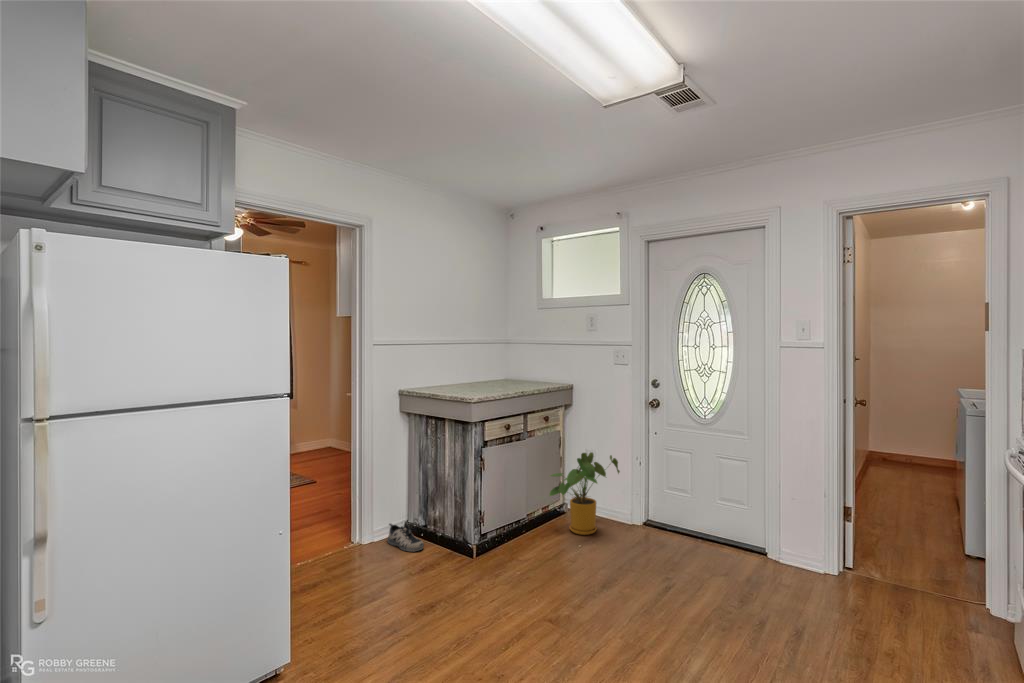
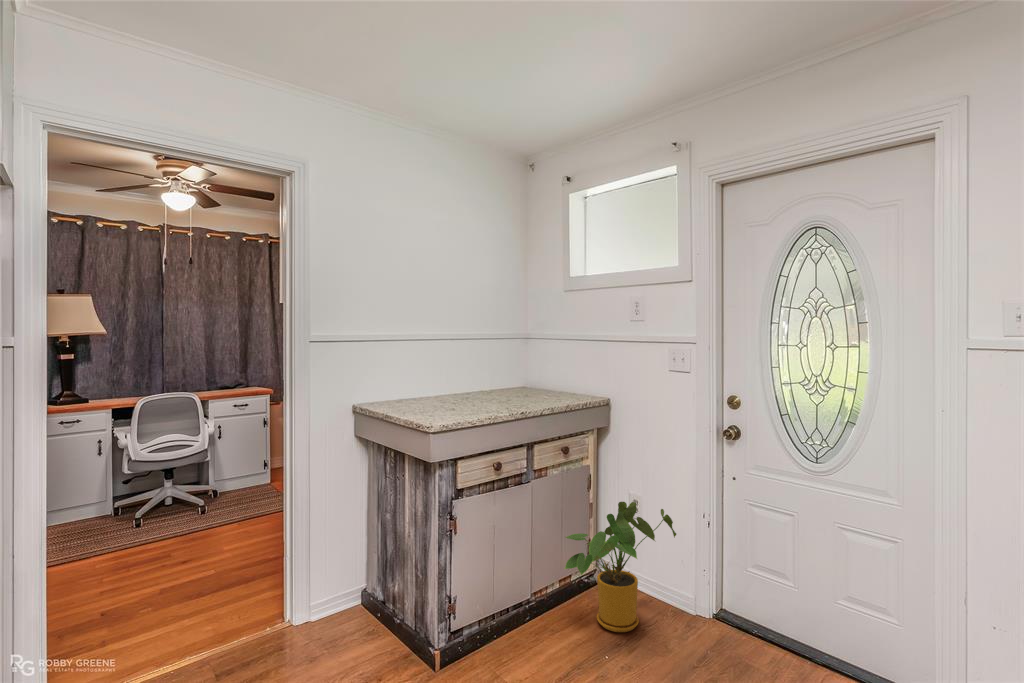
shoe: present [388,523,424,552] -> none [329,596,373,647]

